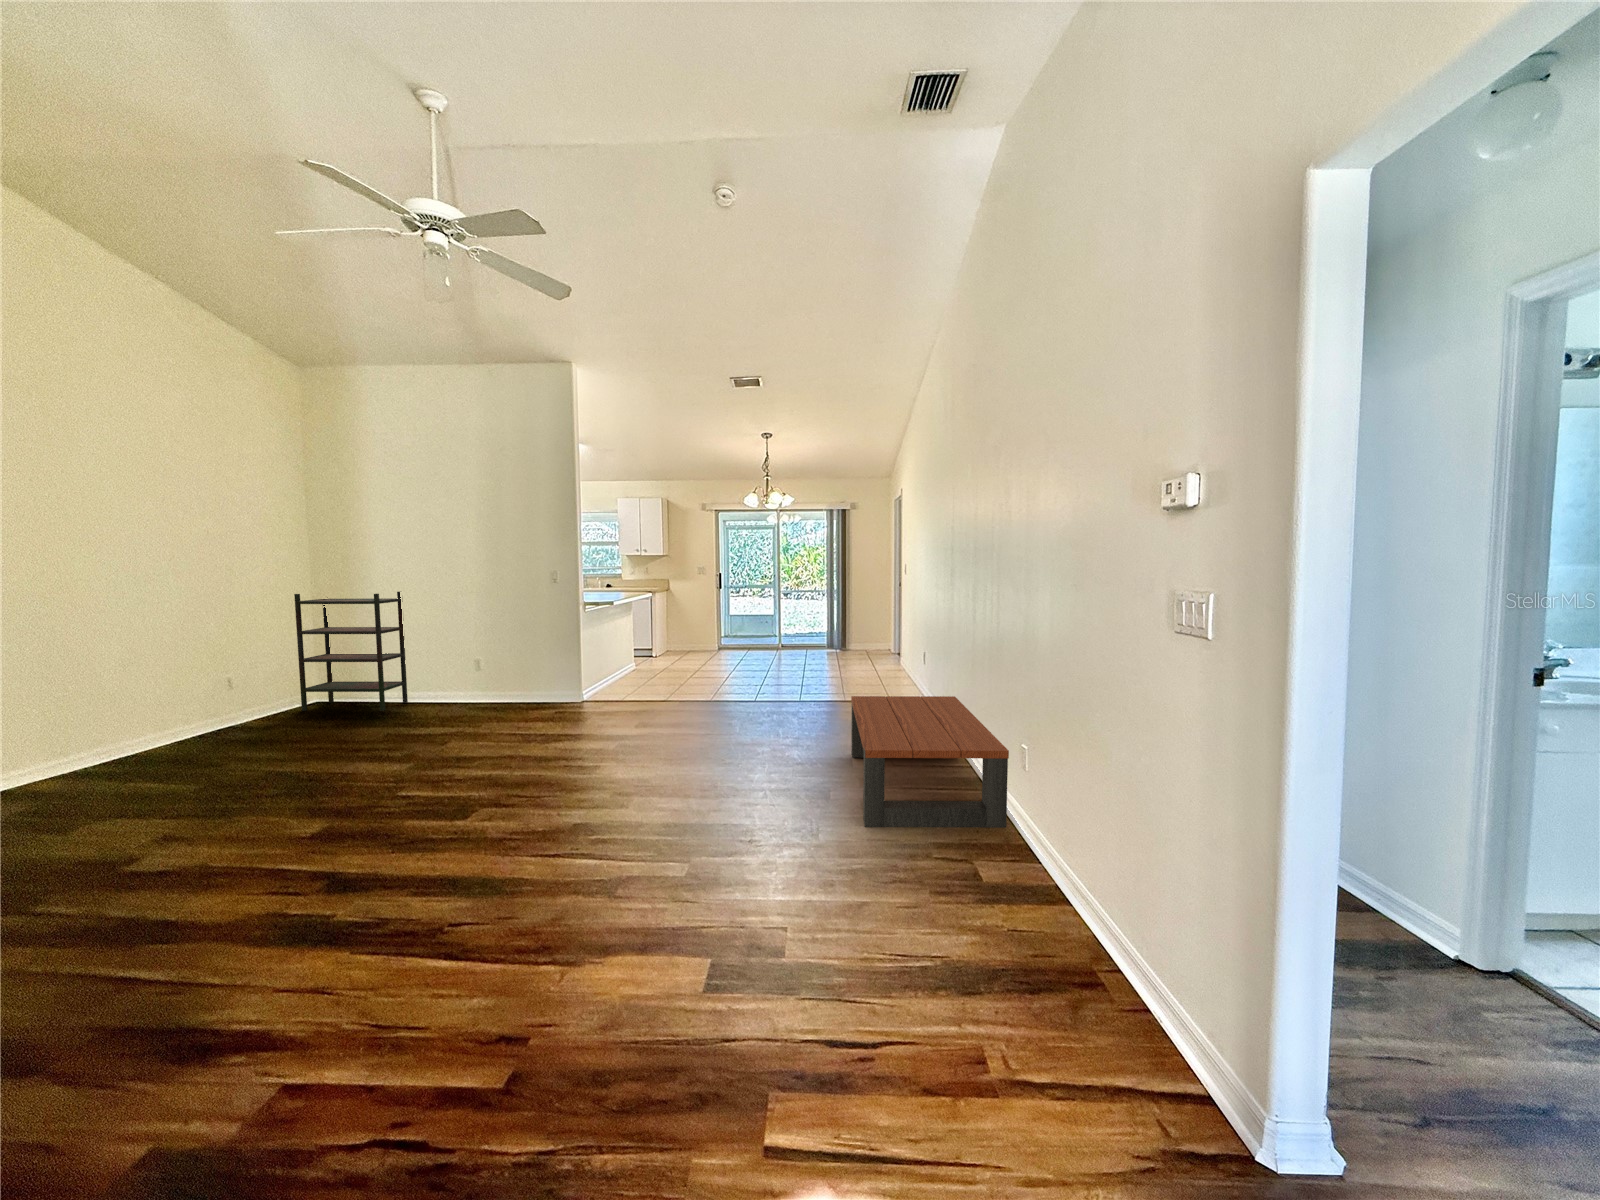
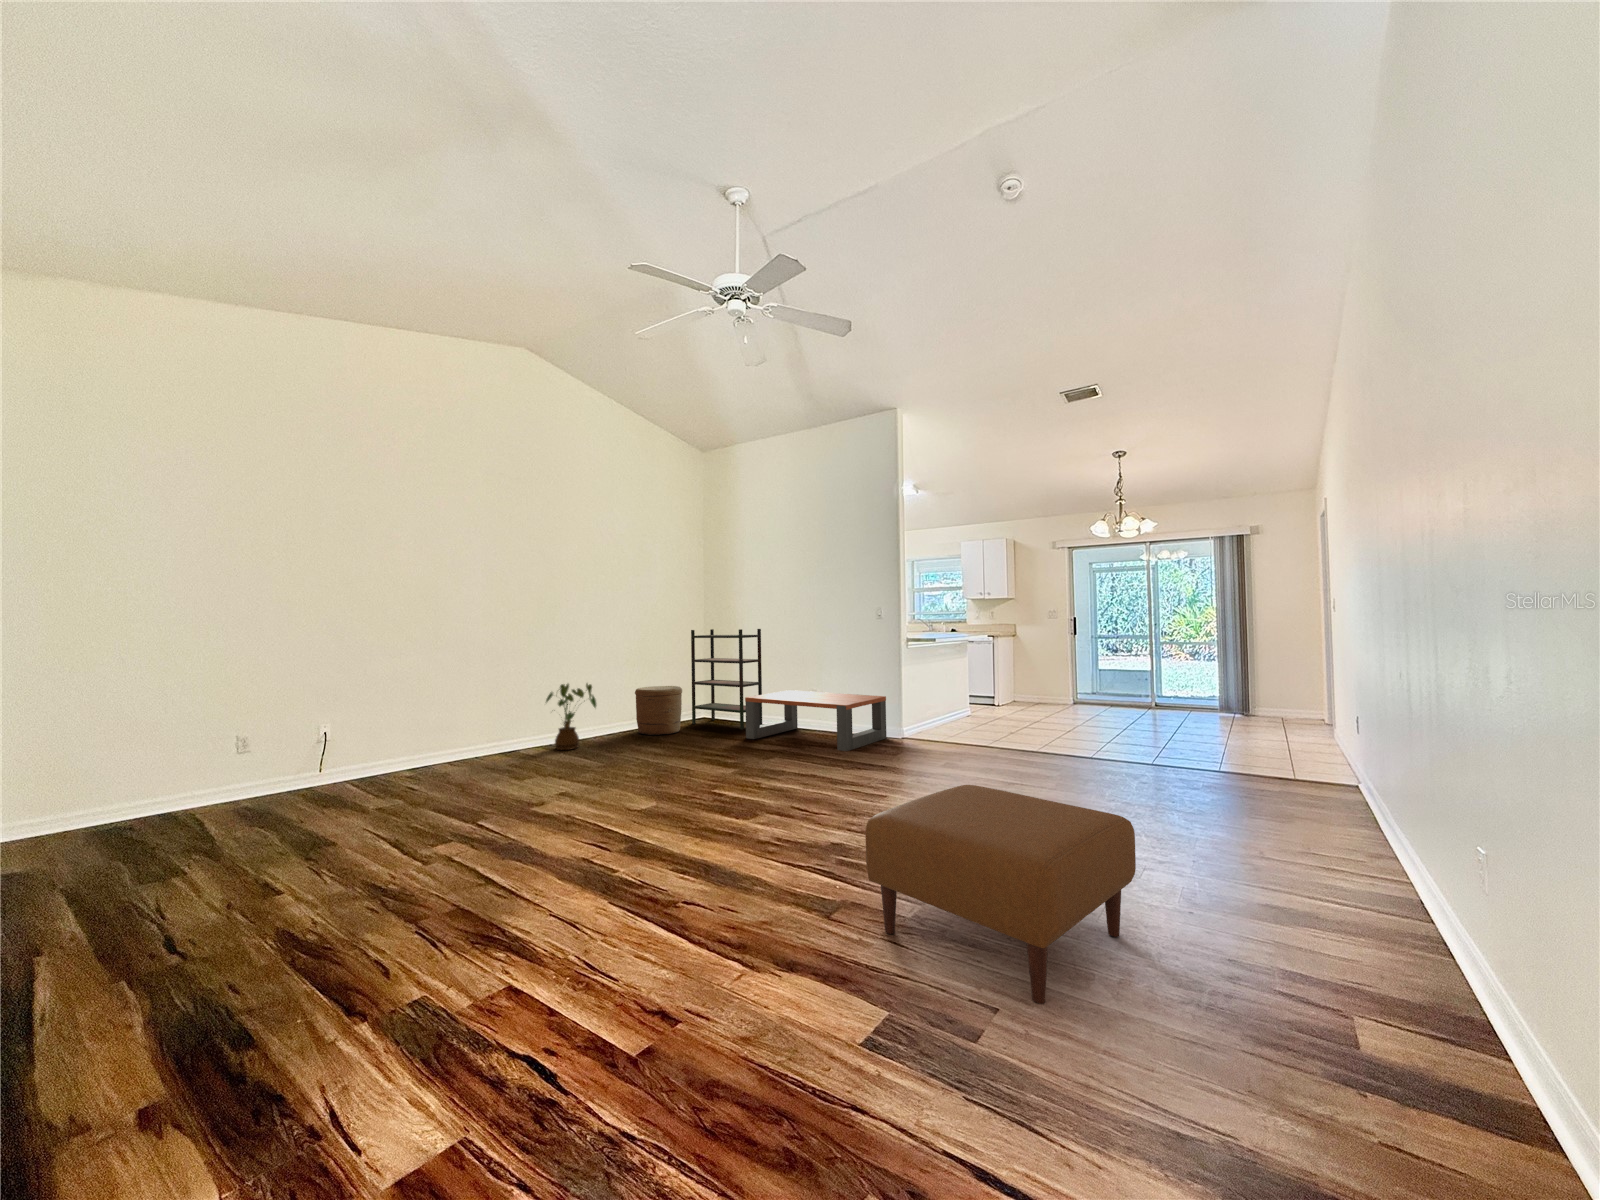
woven basket: none [210,667,291,734] -> present [635,686,682,735]
house plant: none [50,677,157,777] -> present [546,684,596,750]
coffee table: present [851,696,1009,828] -> present [745,690,887,751]
ottoman: none [655,752,847,911] -> present [865,785,1136,1004]

